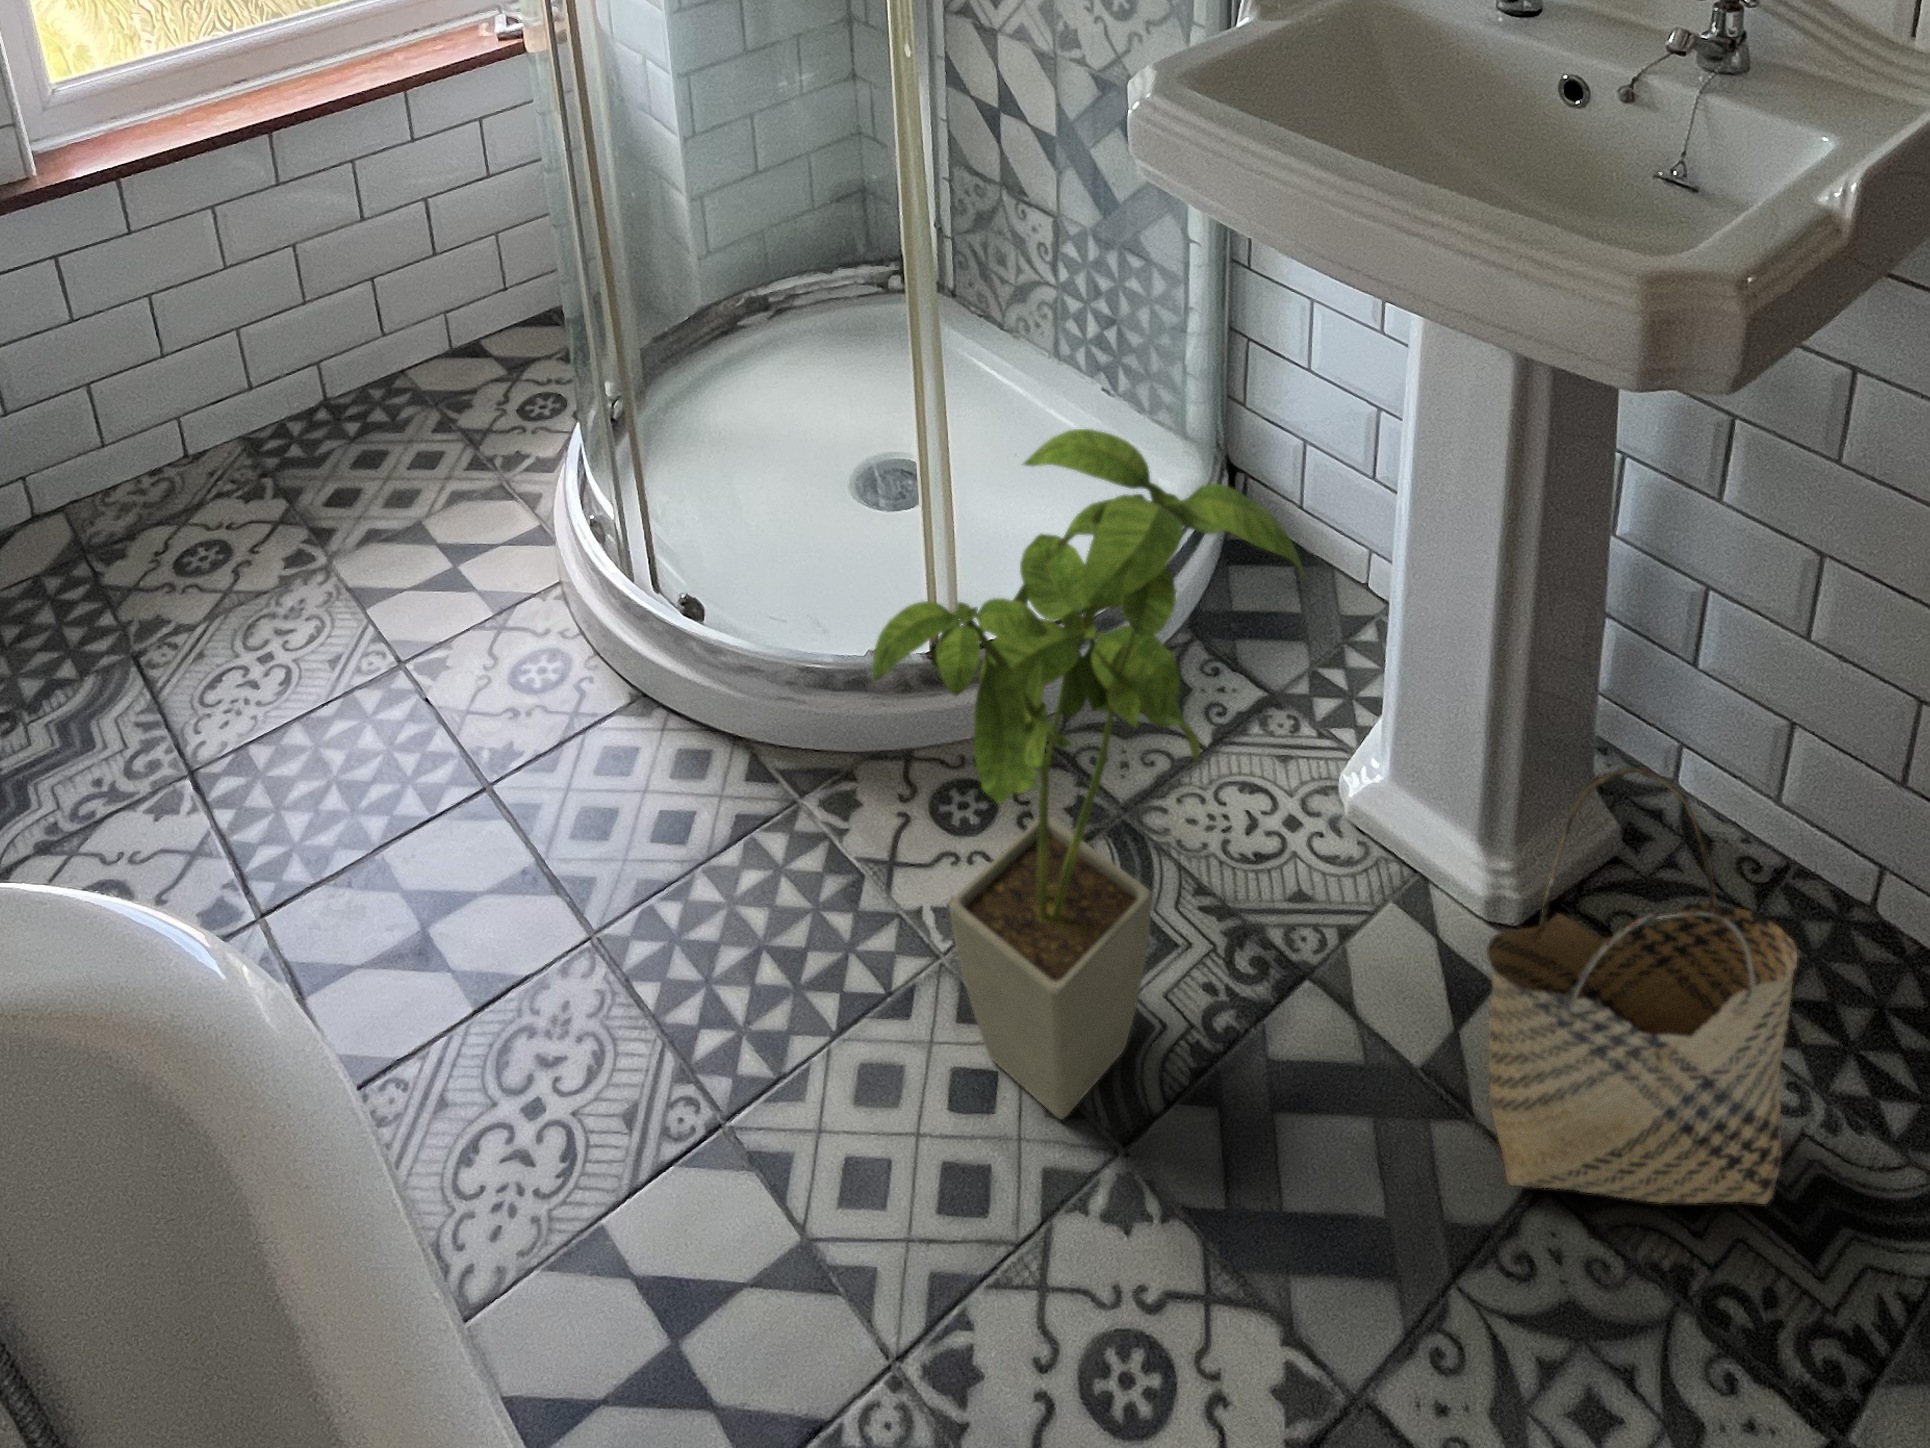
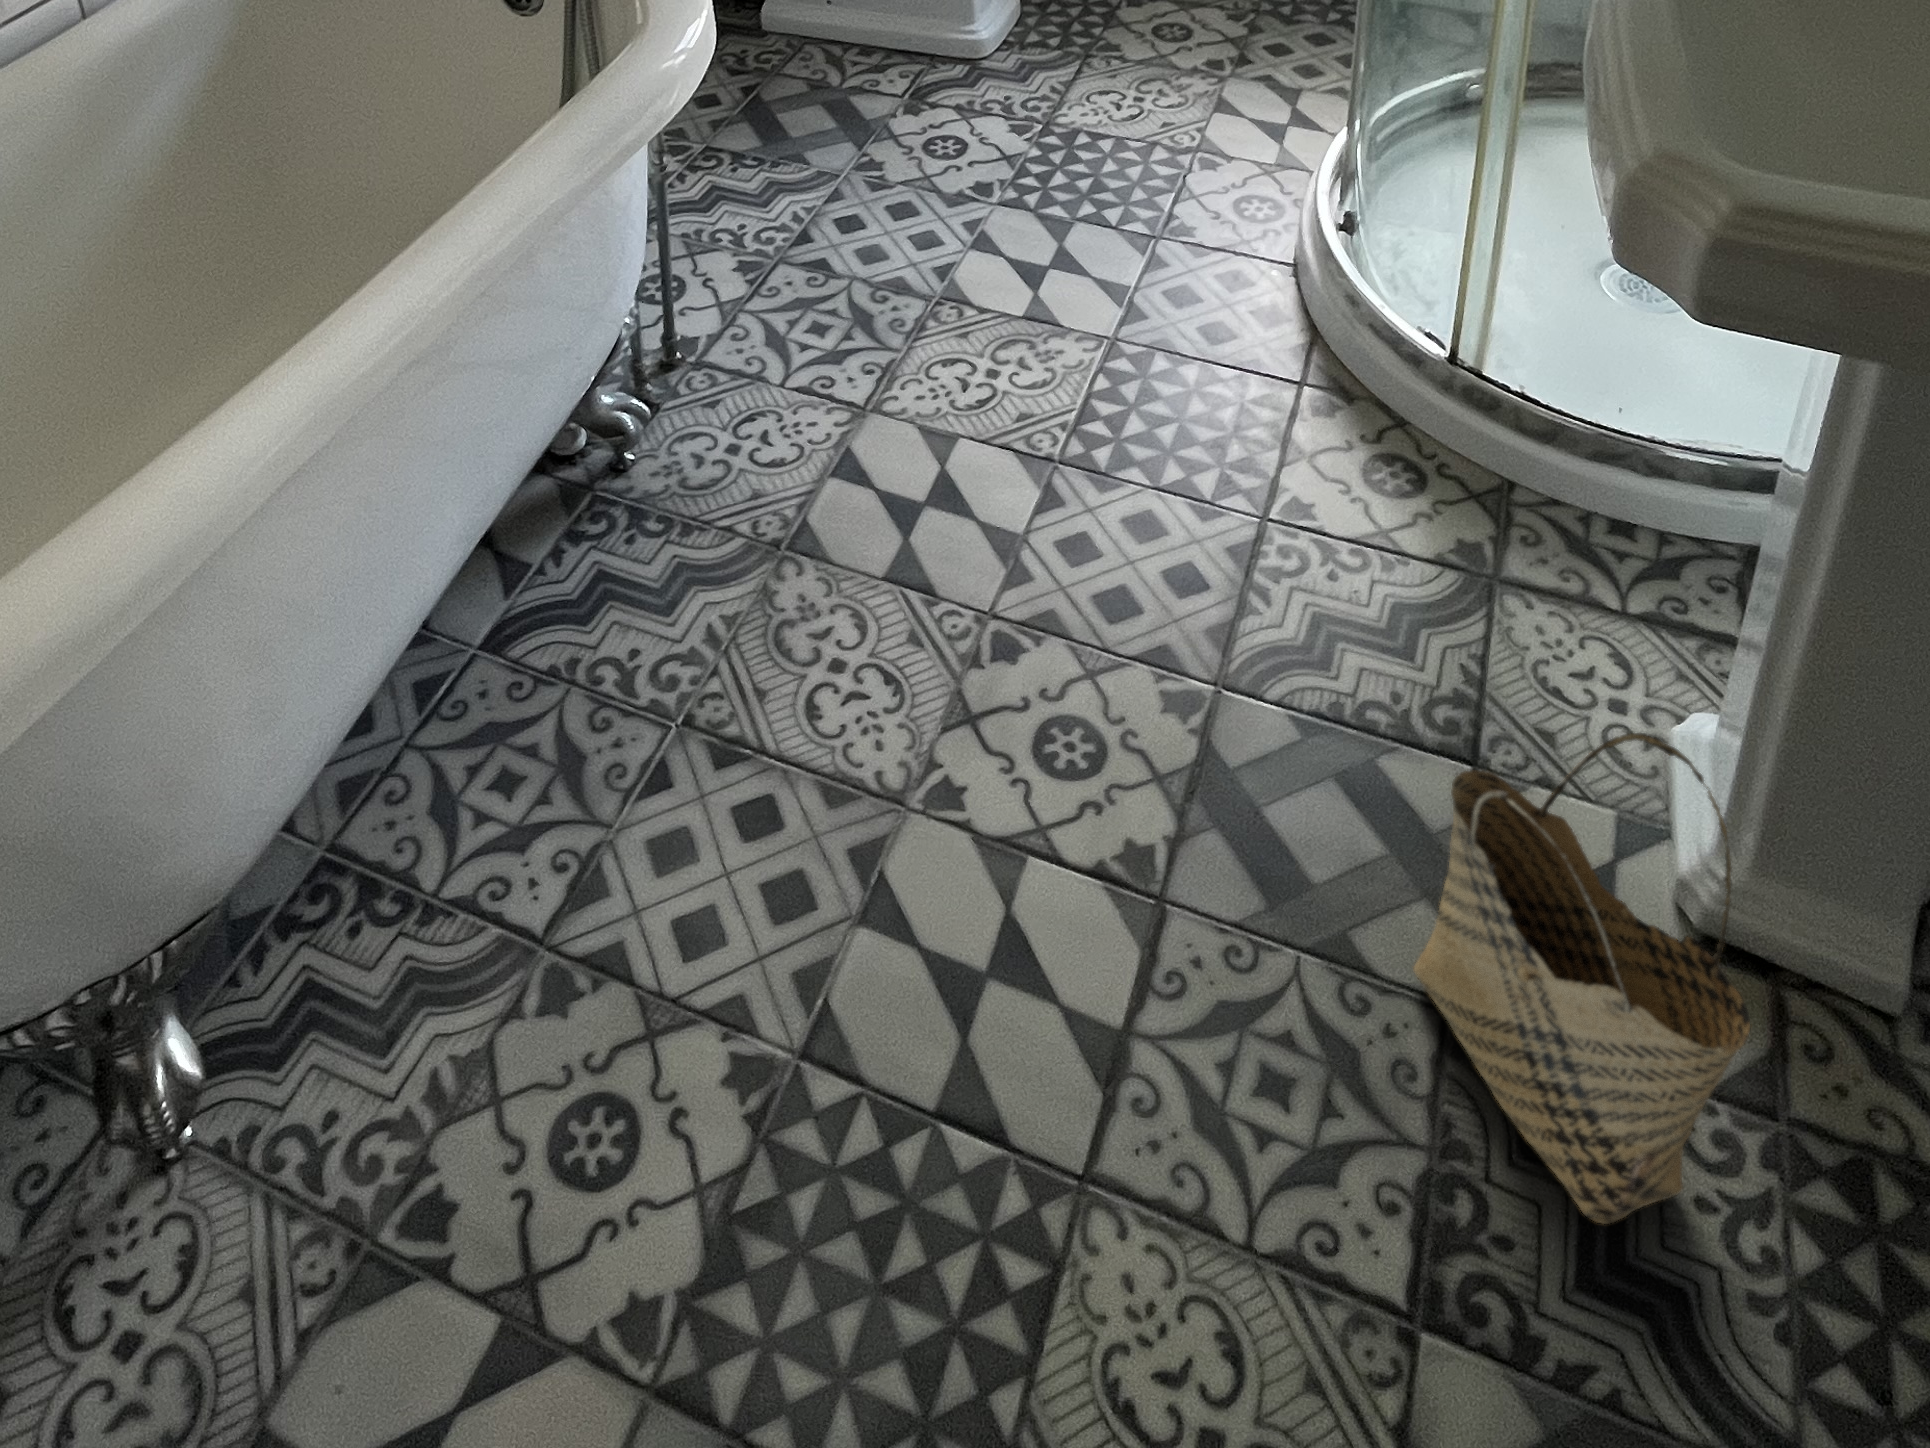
house plant: present [873,429,1304,1119] -> none [1151,100,1521,657]

